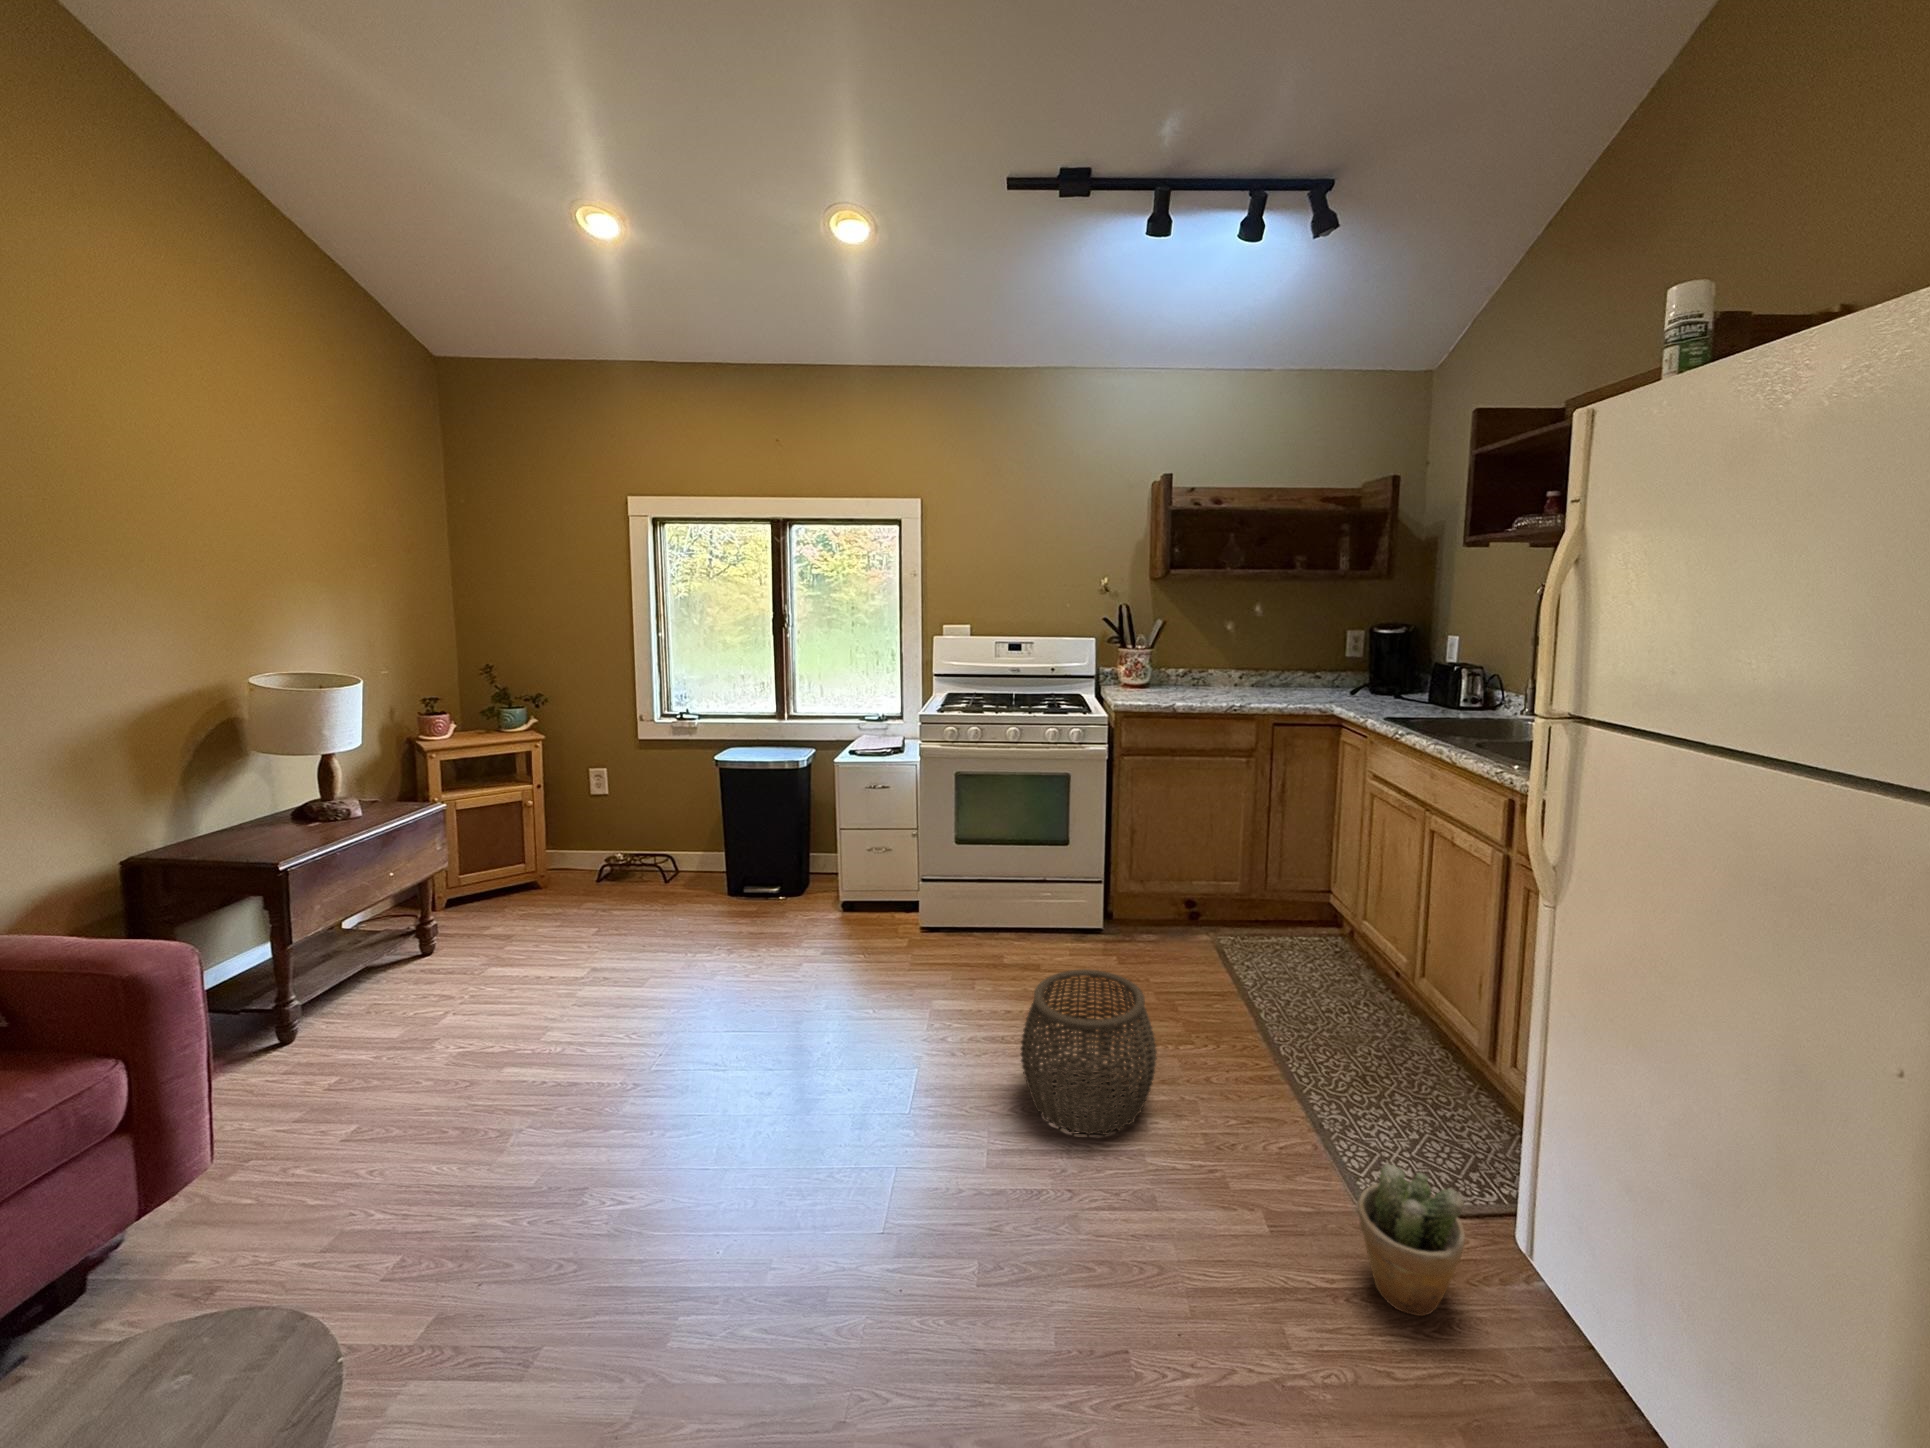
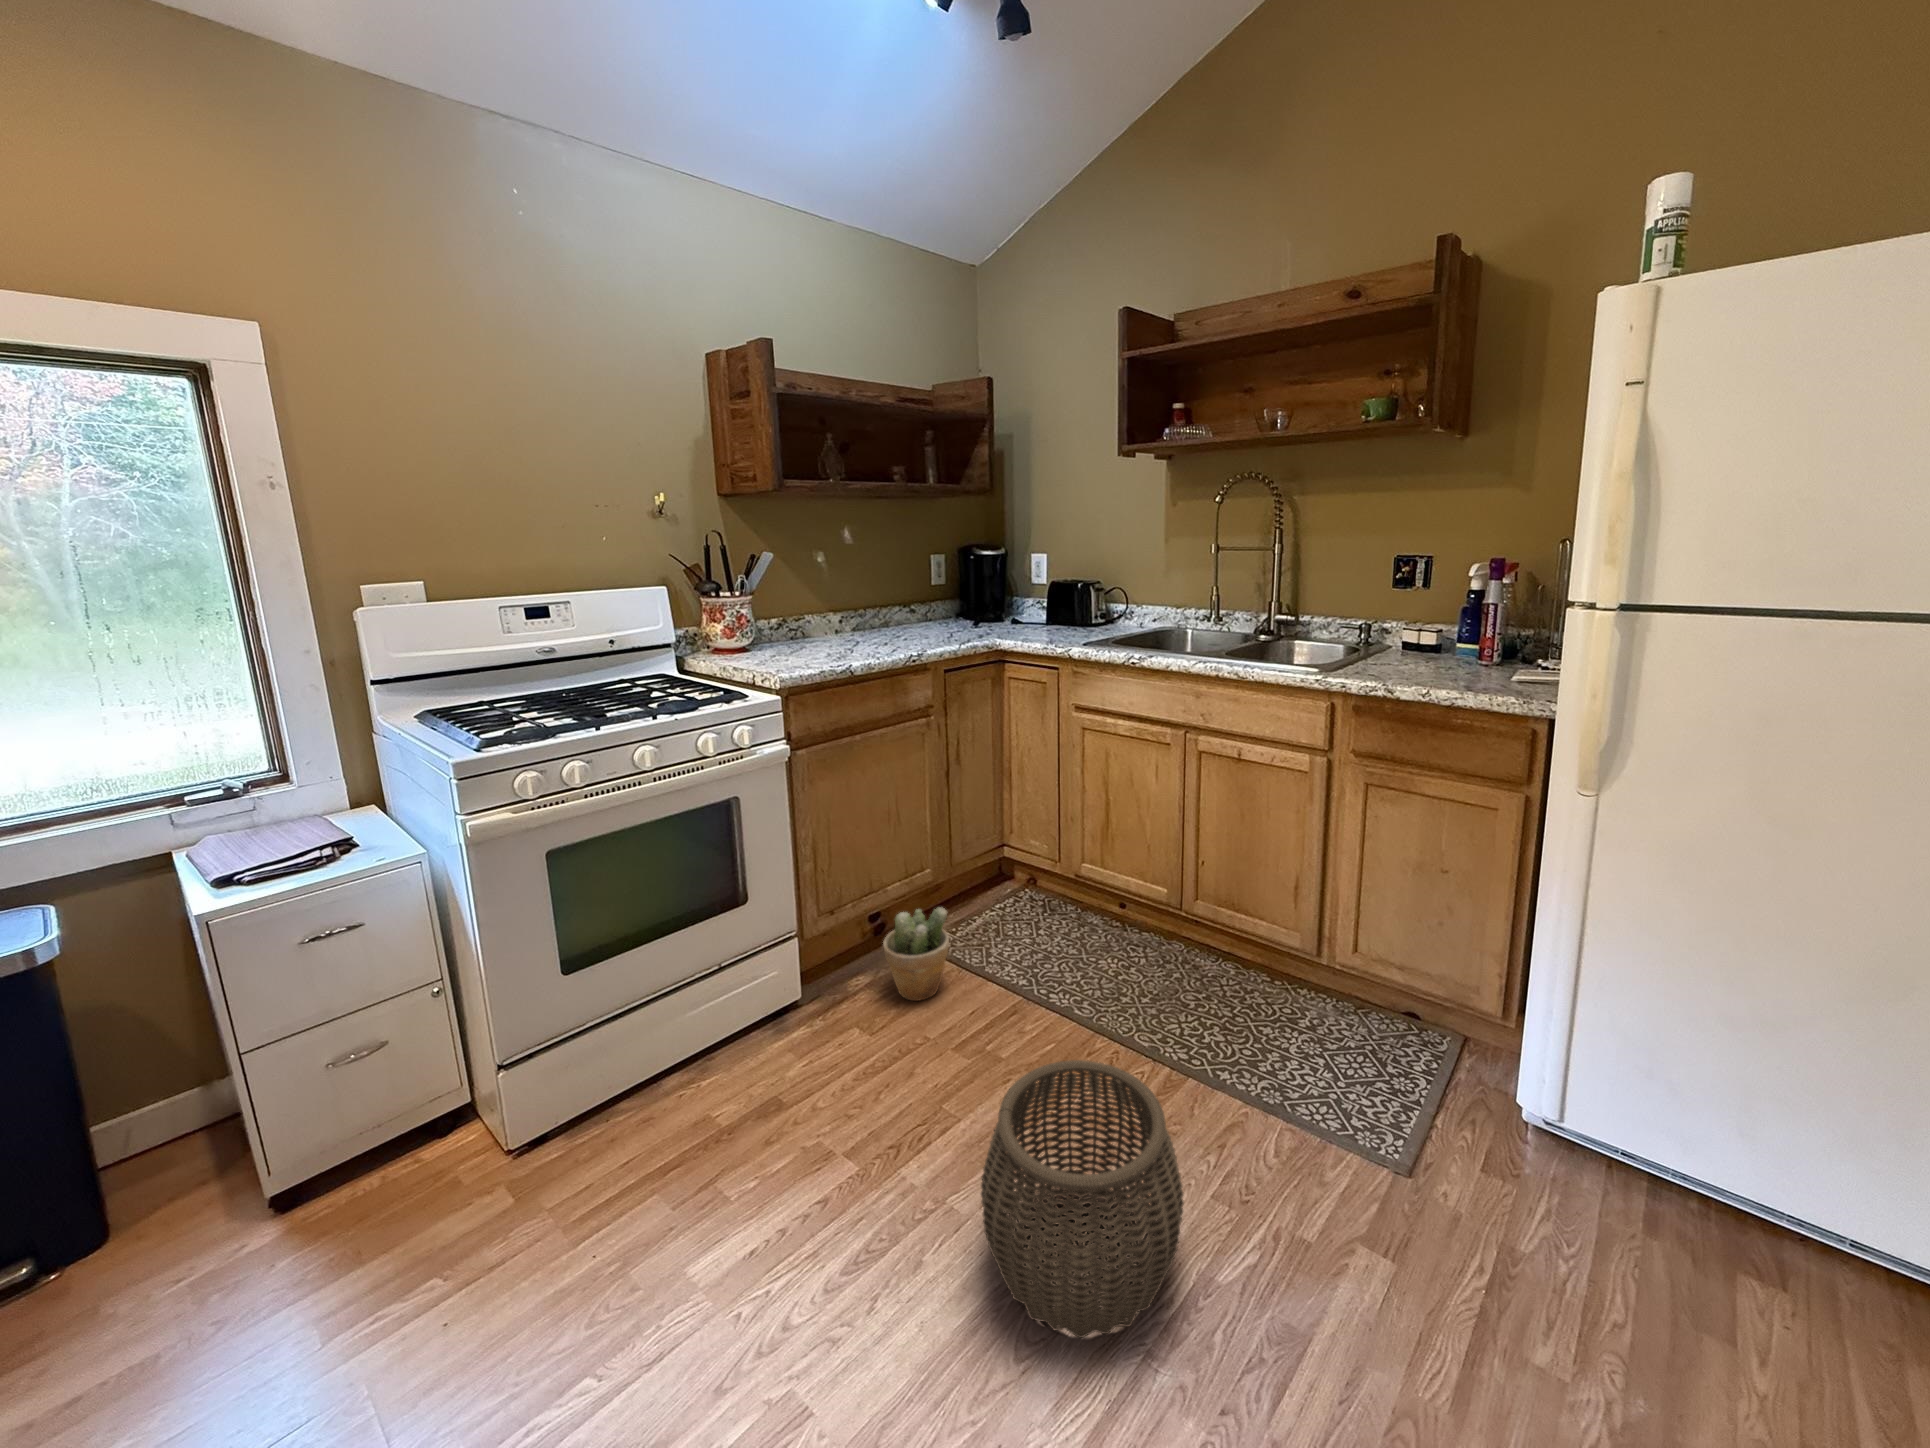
potted plant: present [1358,1165,1465,1316] -> present [883,907,949,1001]

